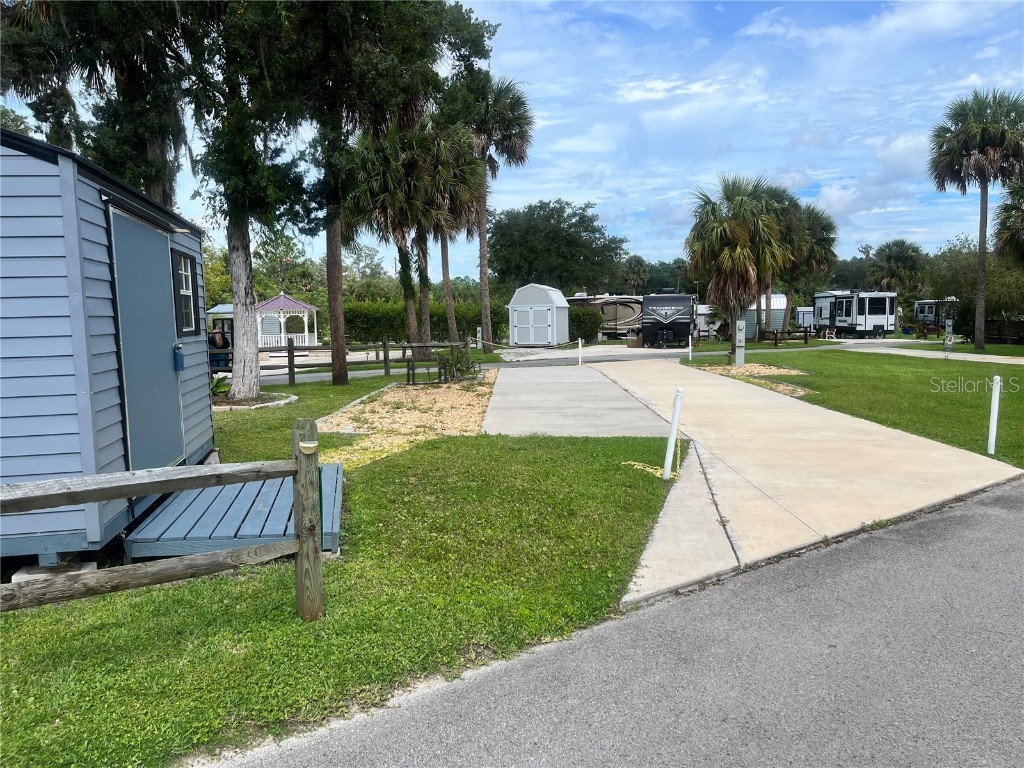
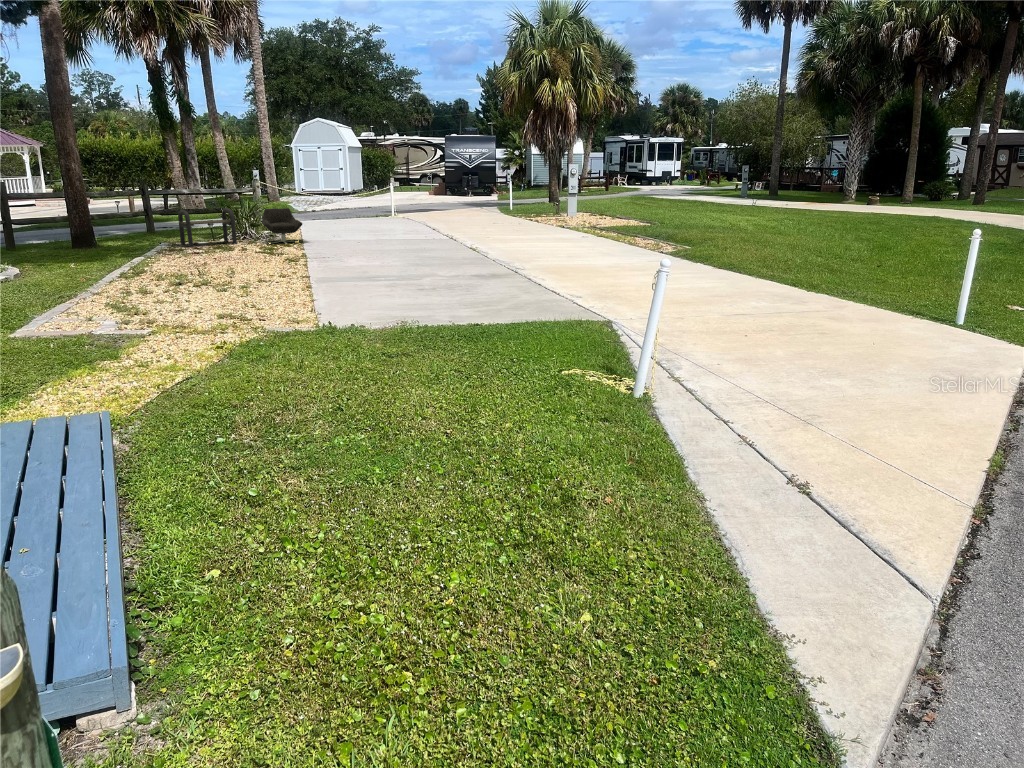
lounge chair: none [467,357,497,385] -> present [262,208,302,244]

